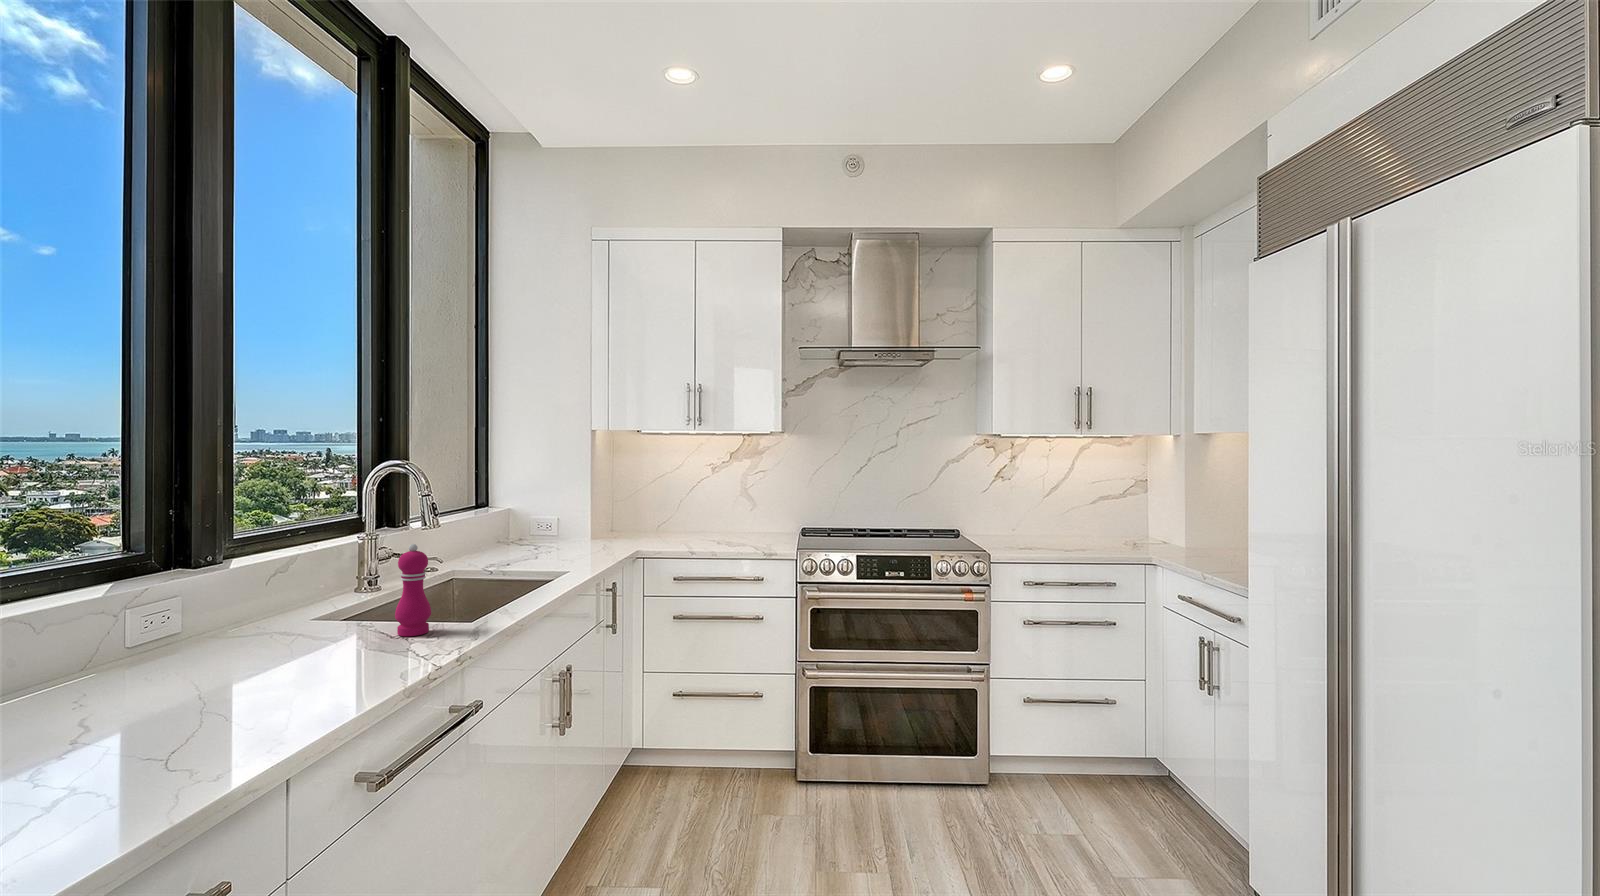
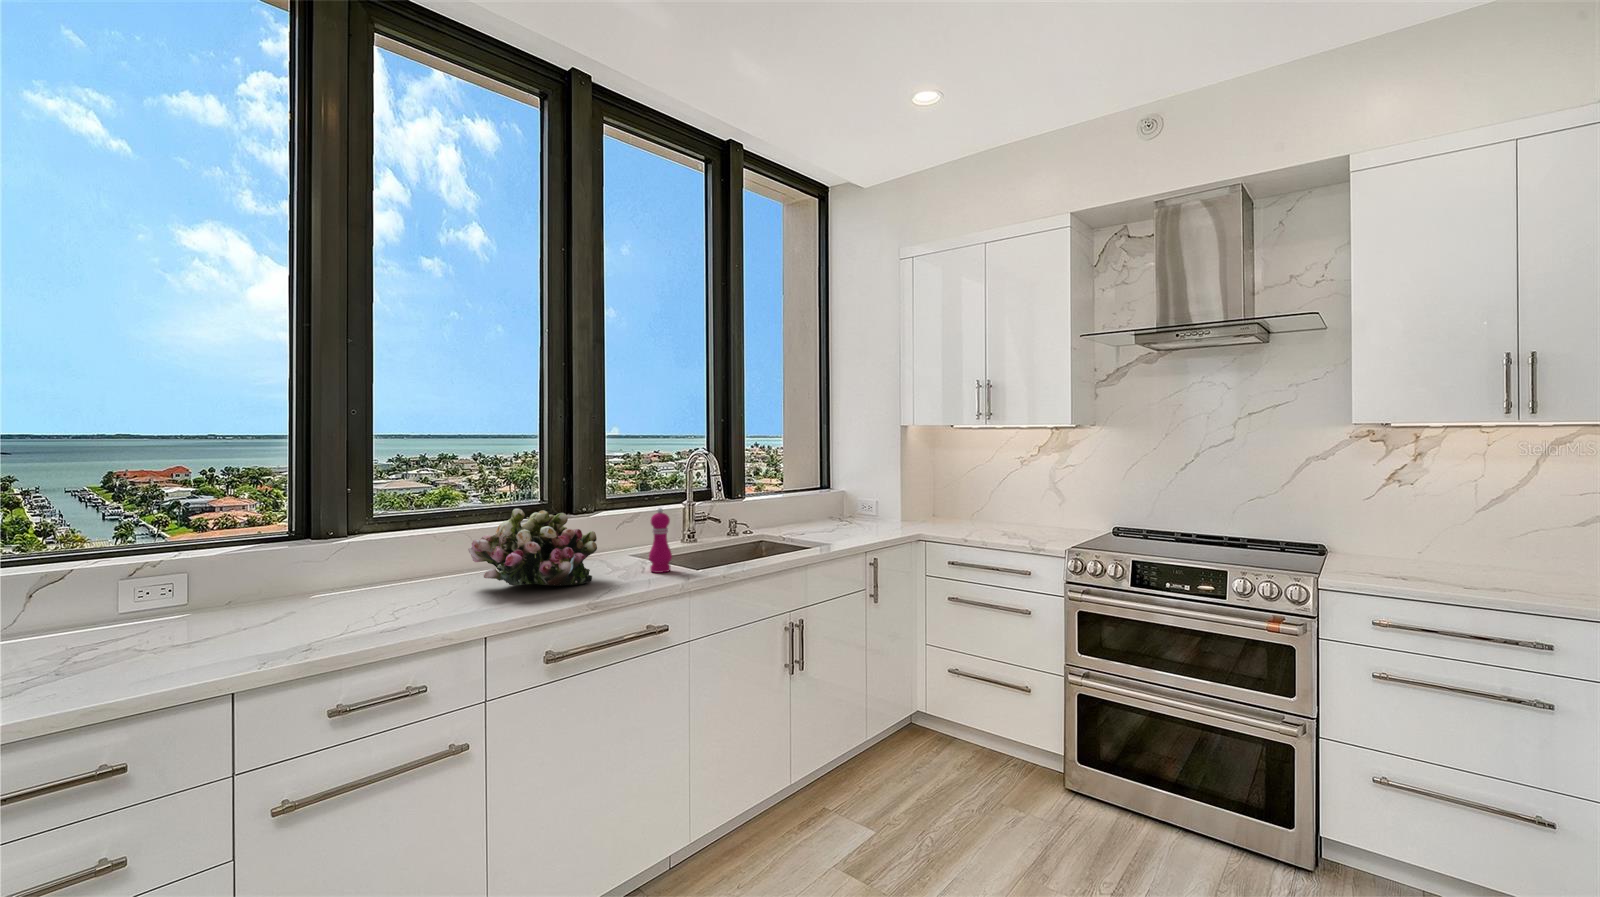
flower arrangement: none [103,563,347,692] -> present [468,509,597,586]

